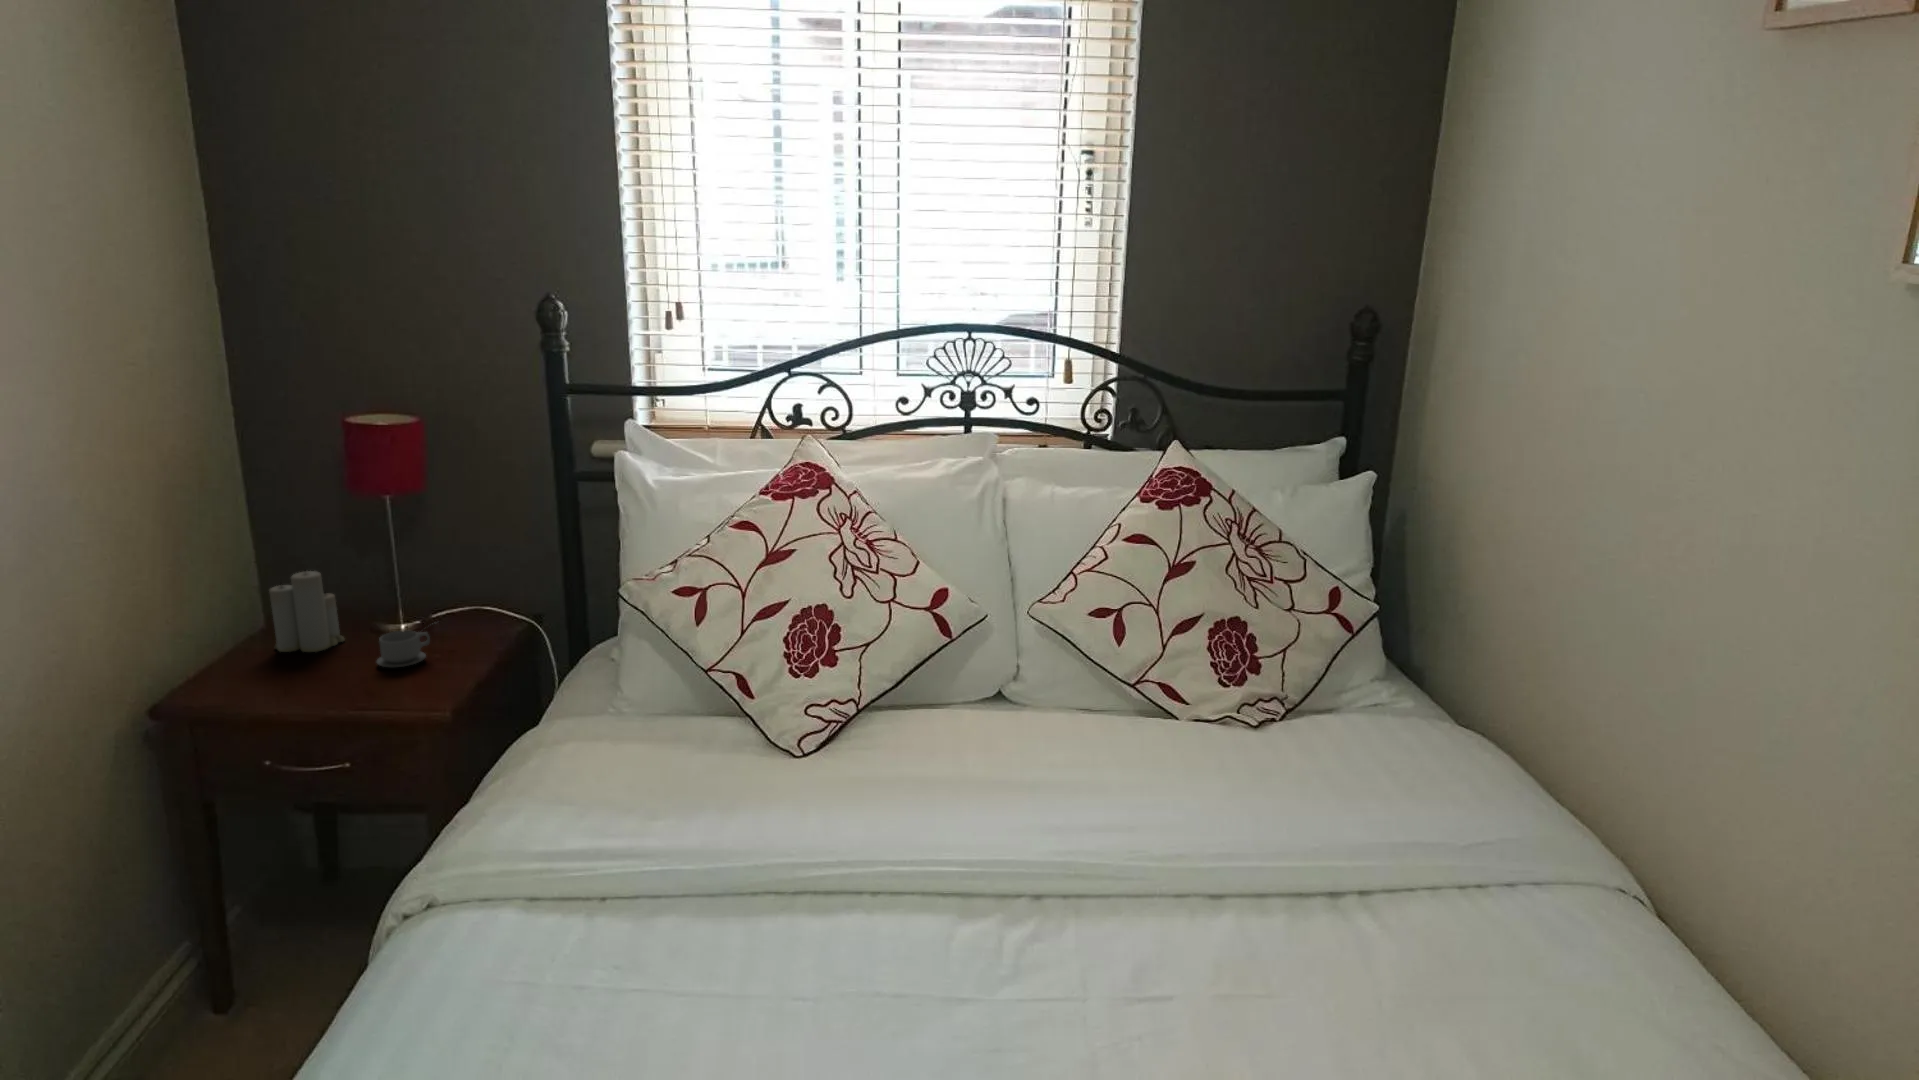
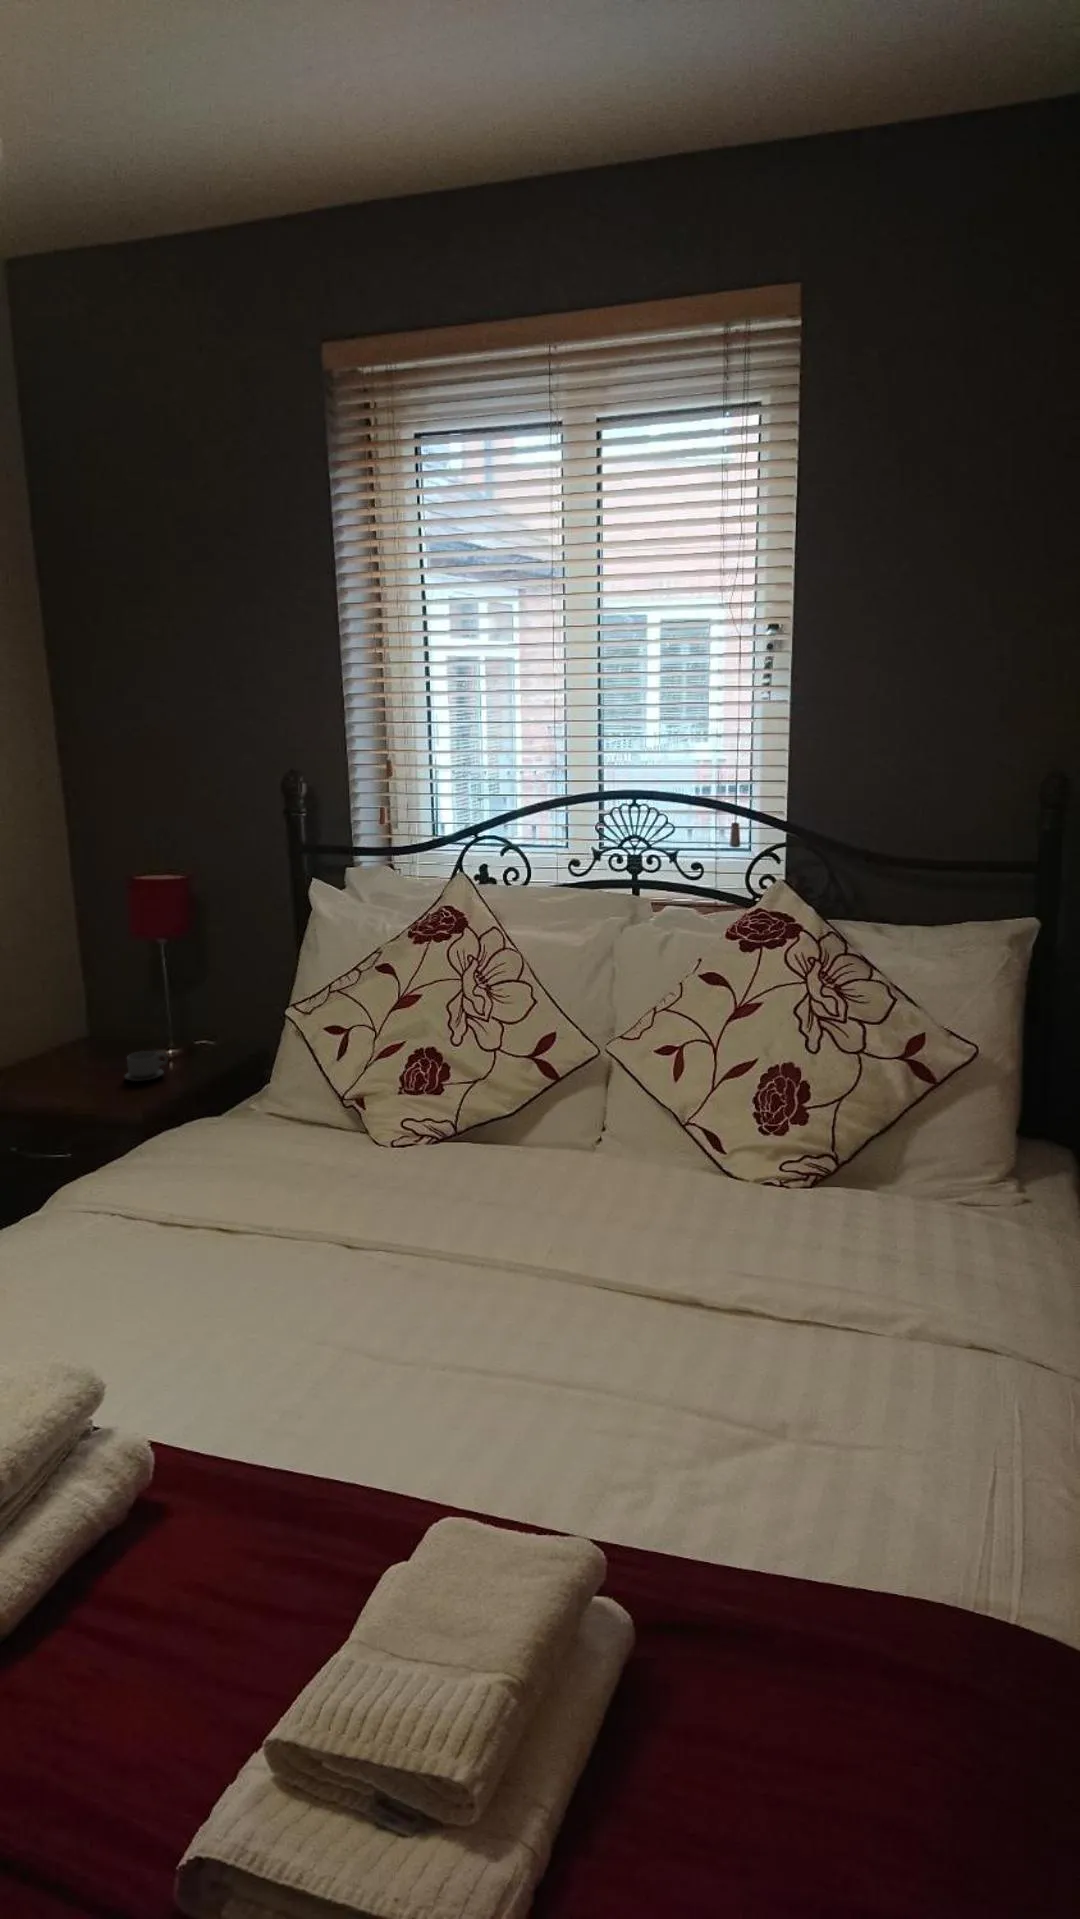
candle: present [269,571,345,652] -> none [59,993,117,1065]

